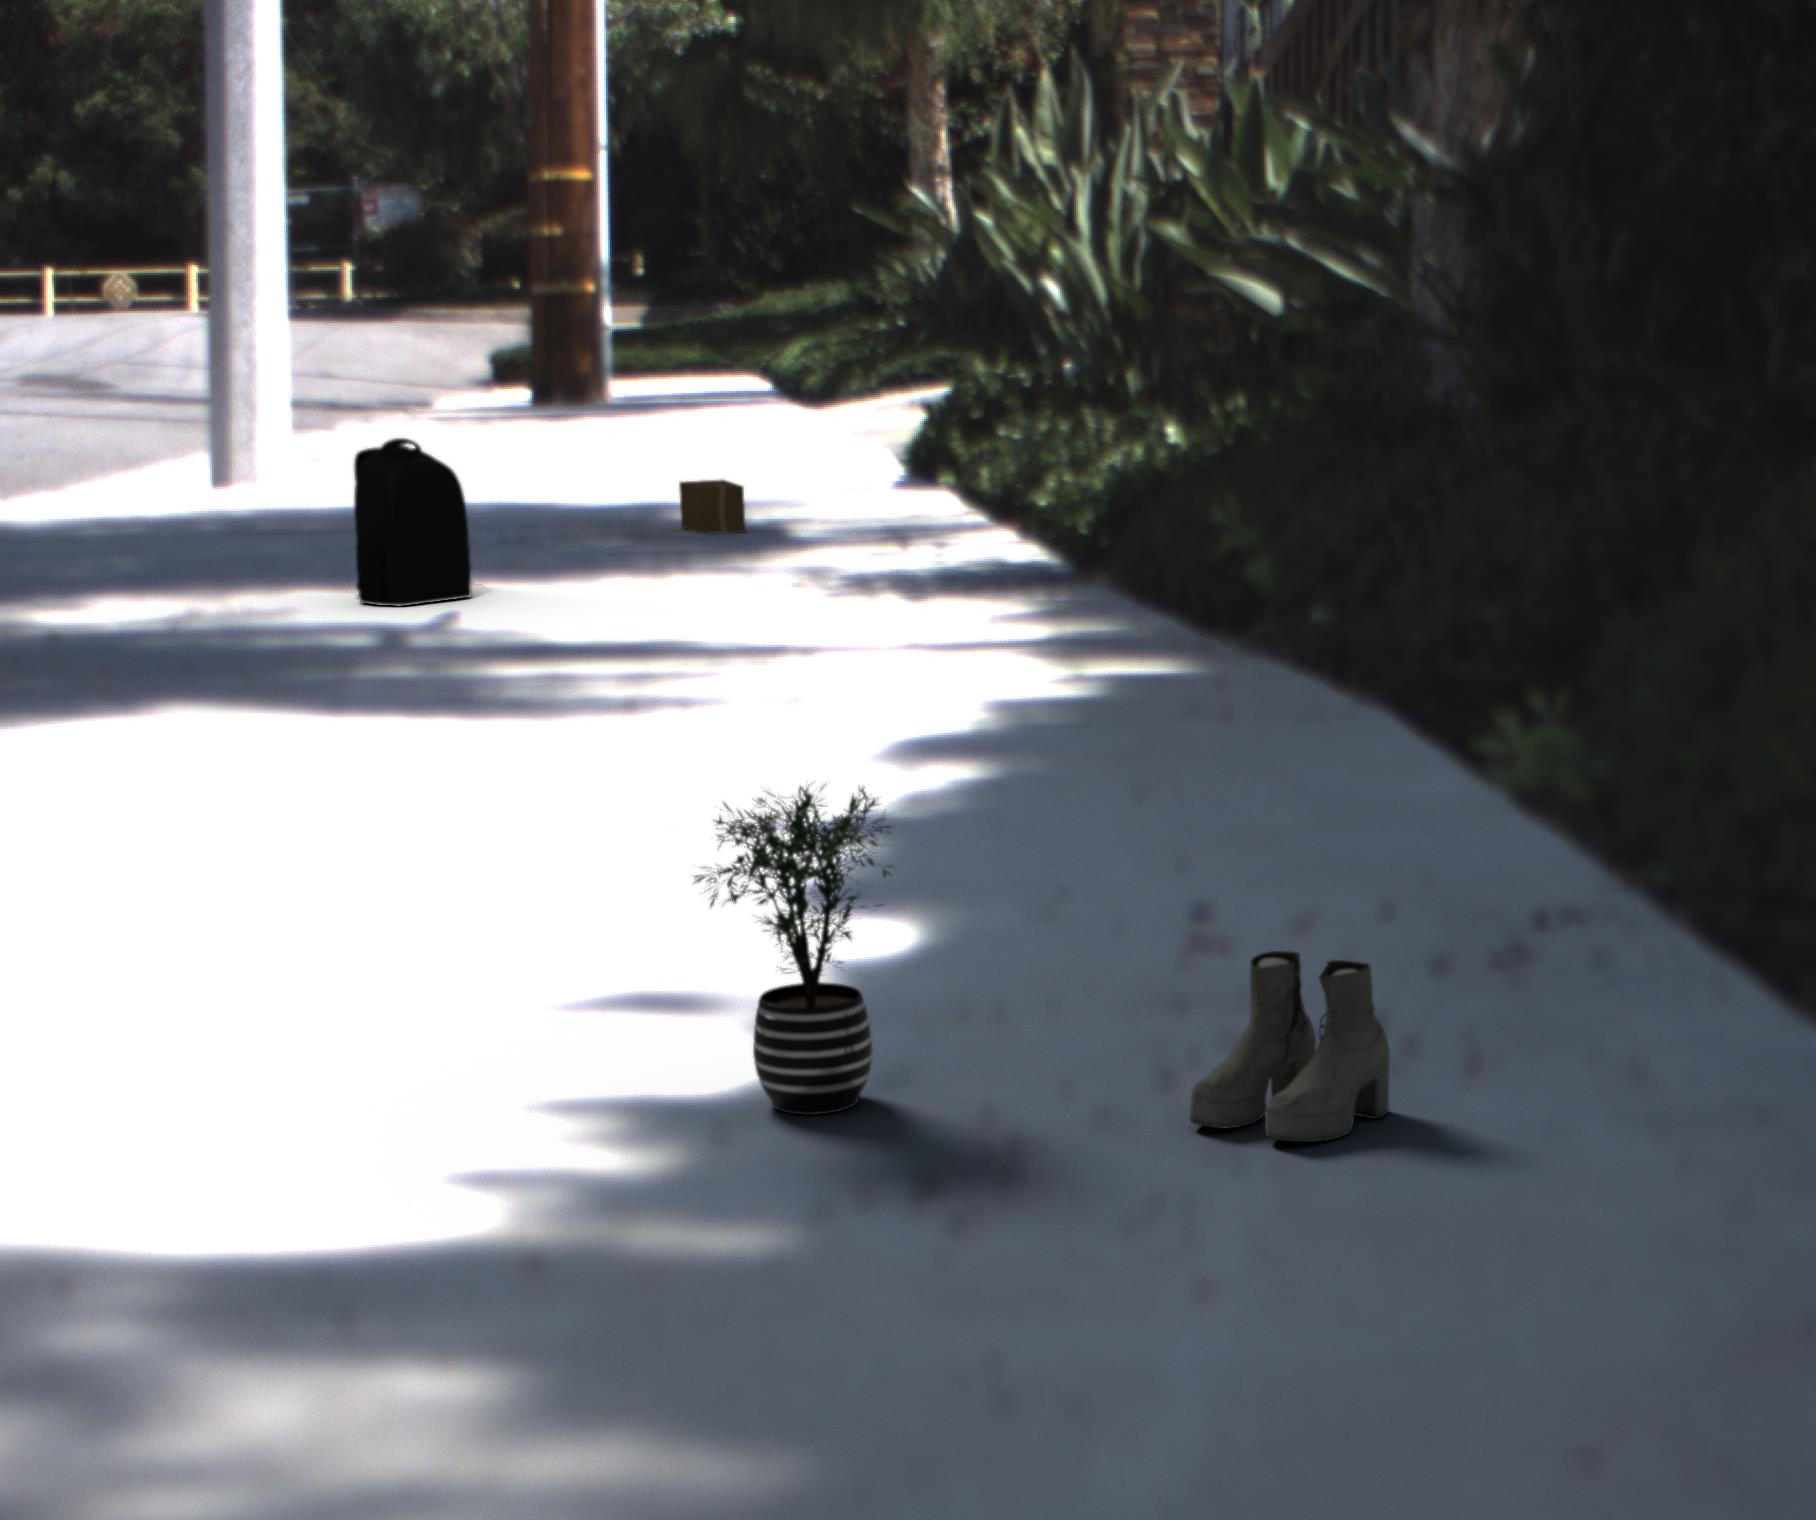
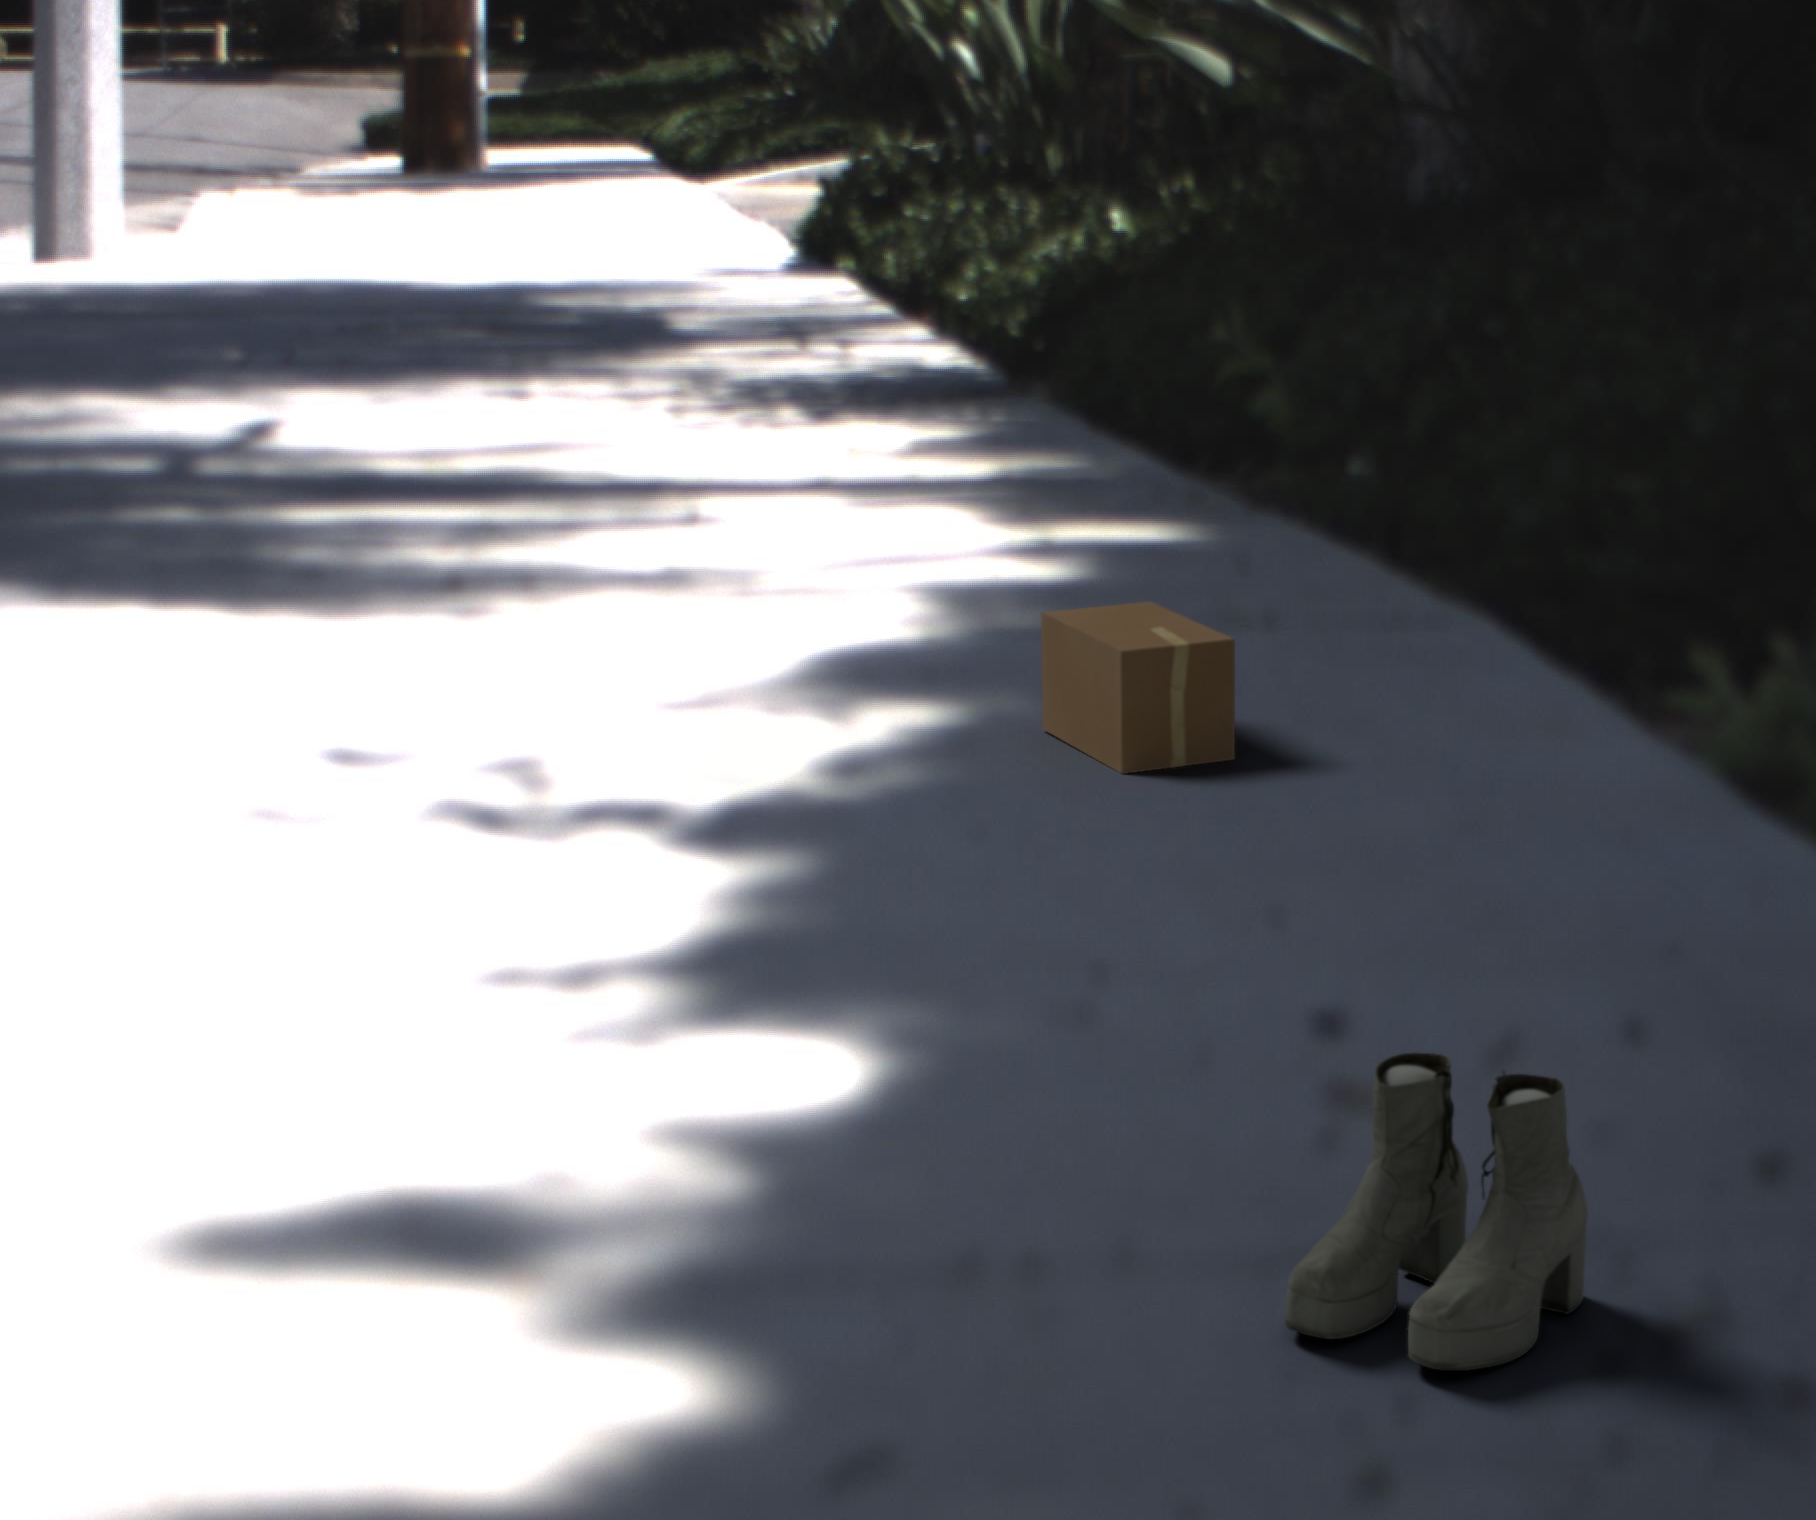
backpack: present [354,438,472,606] -> none [154,221,295,421]
cardboard box: present [679,480,746,534] -> present [1041,601,1235,774]
potted plant: present [694,786,893,1115] -> none [503,787,844,1304]

